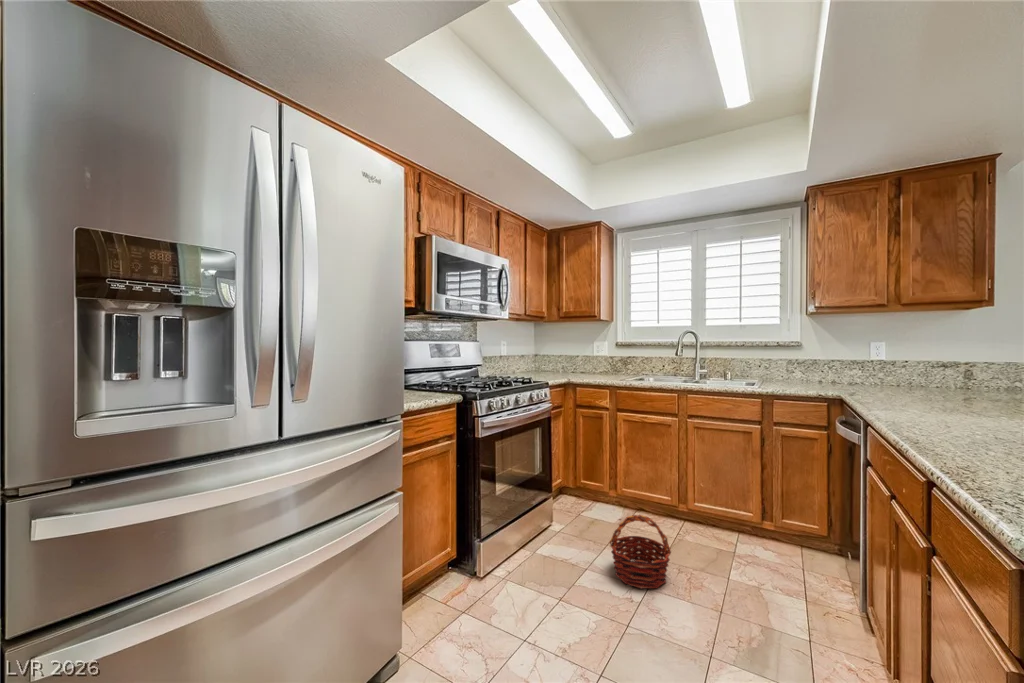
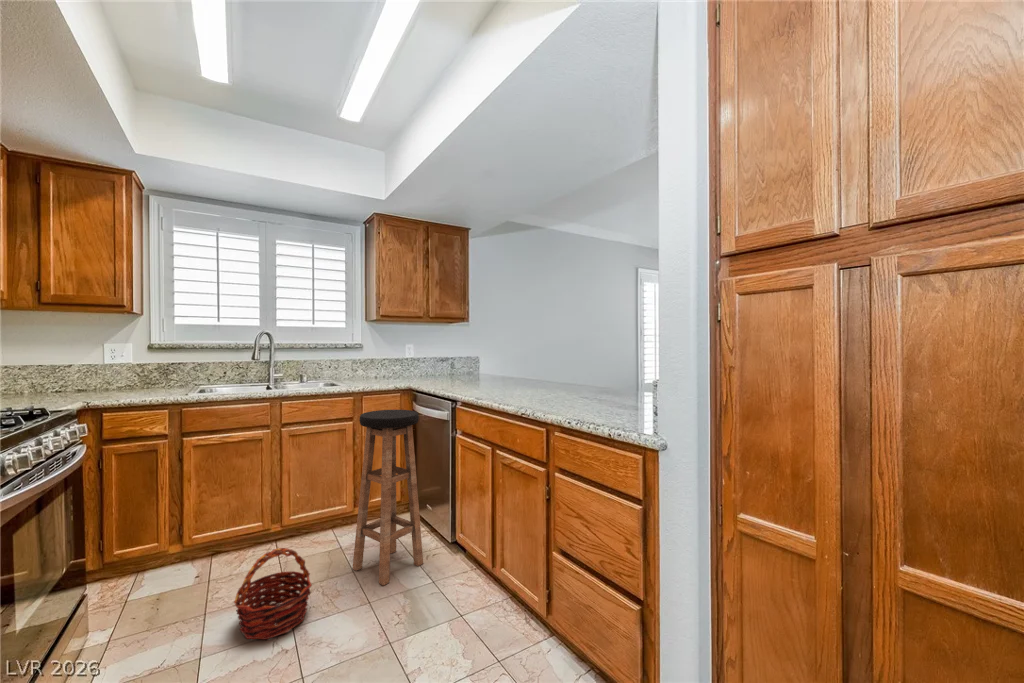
bar stool: none [728,415,811,614] -> present [352,410,423,586]

